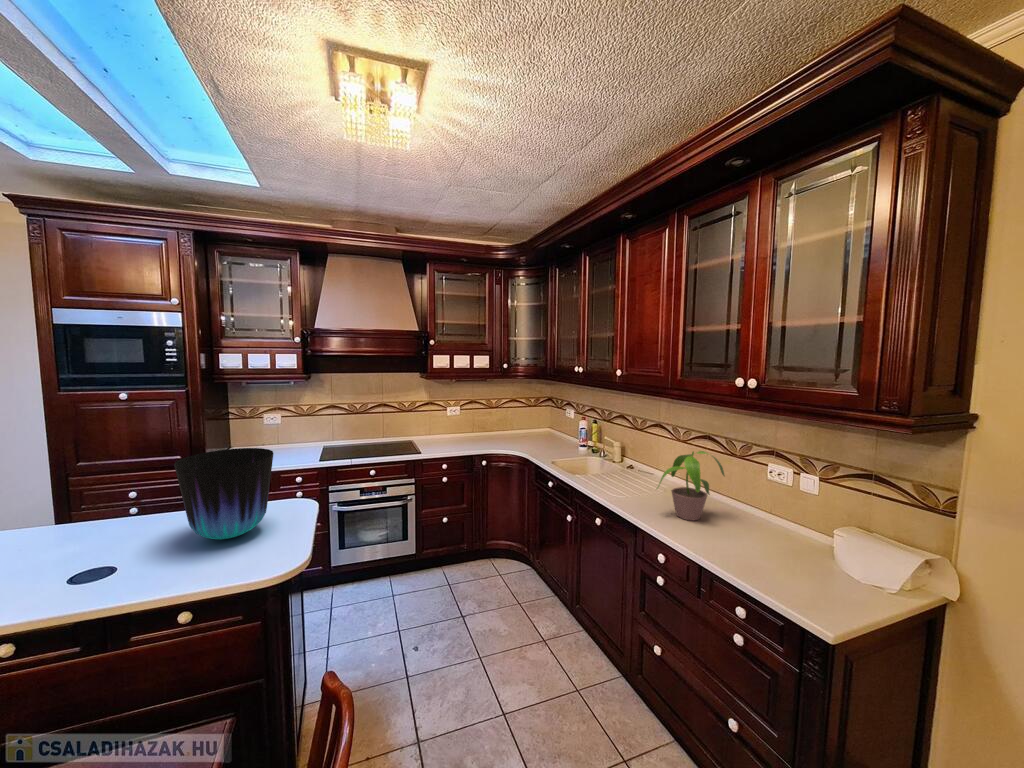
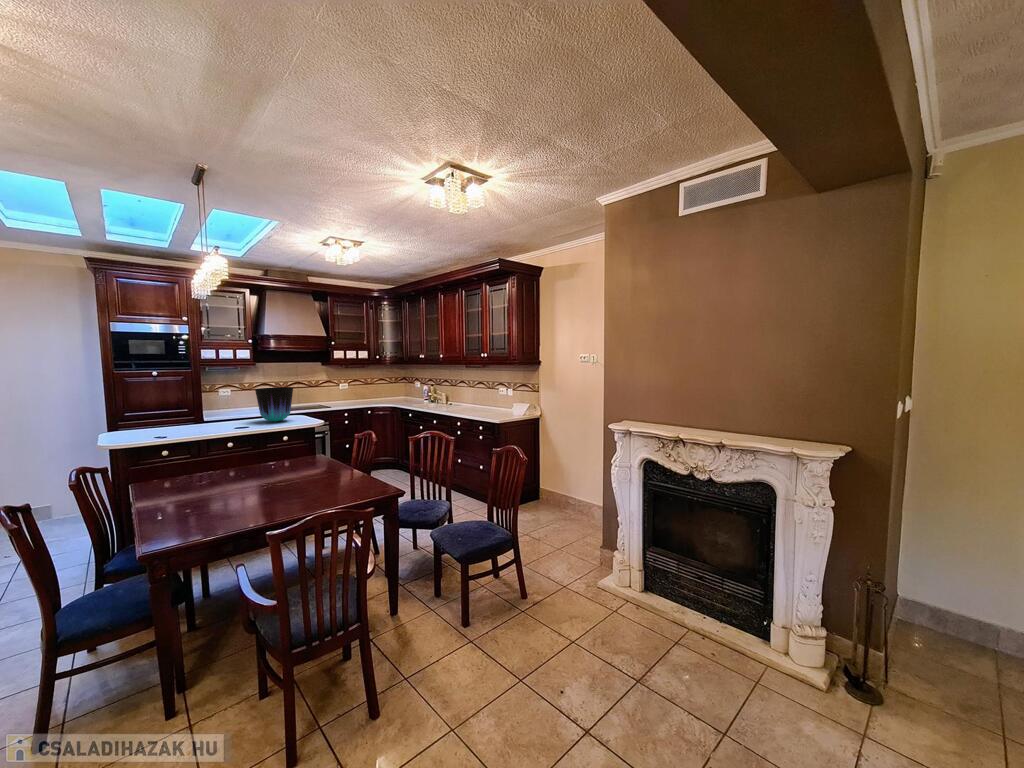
potted plant: present [657,451,725,521] -> none [452,386,481,413]

